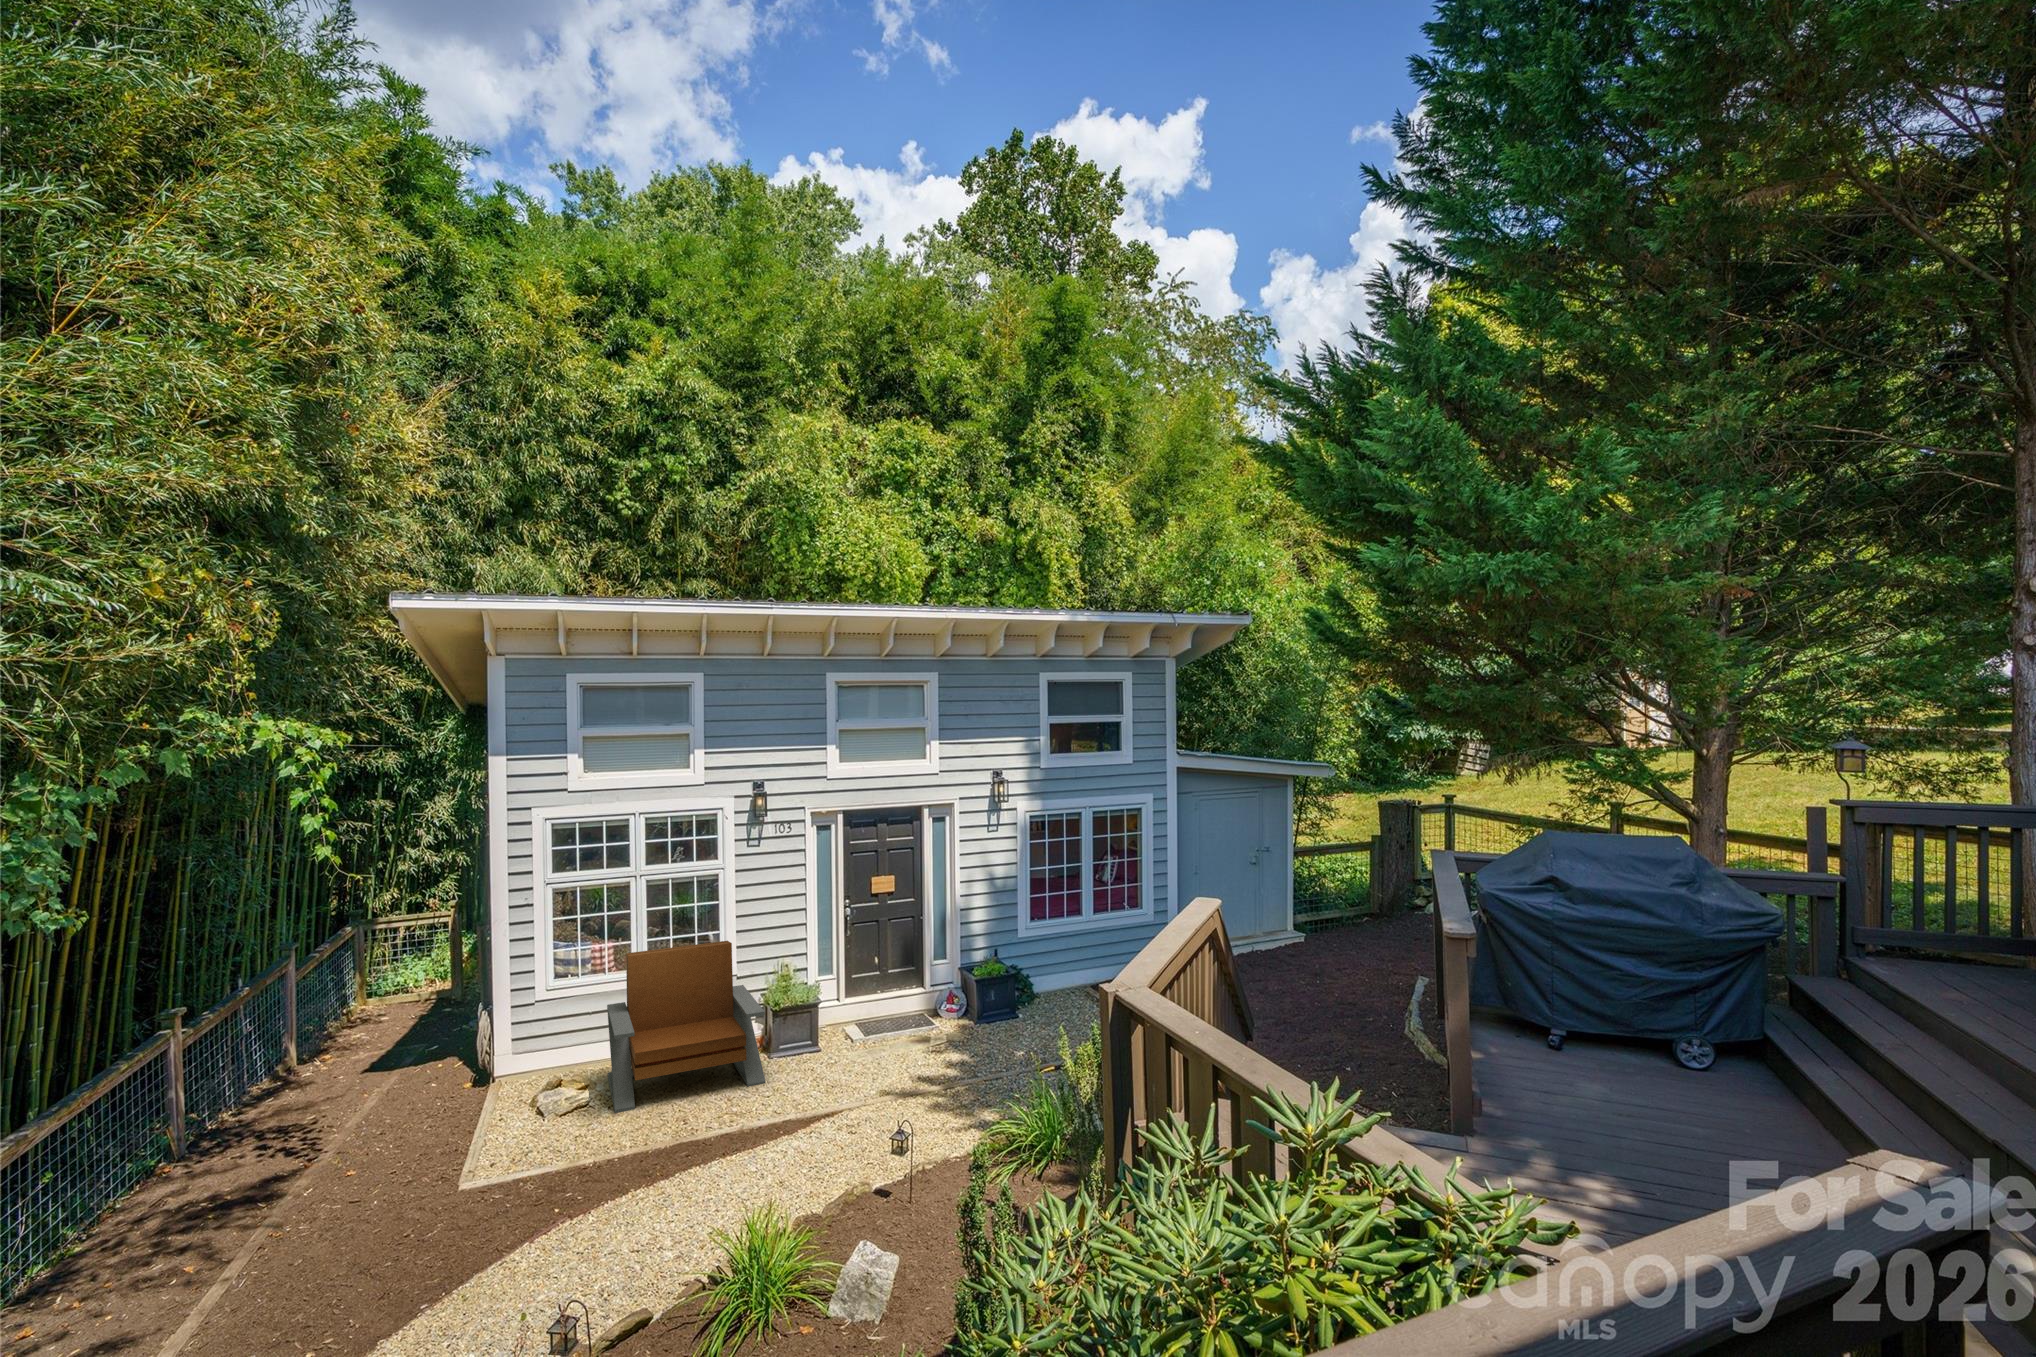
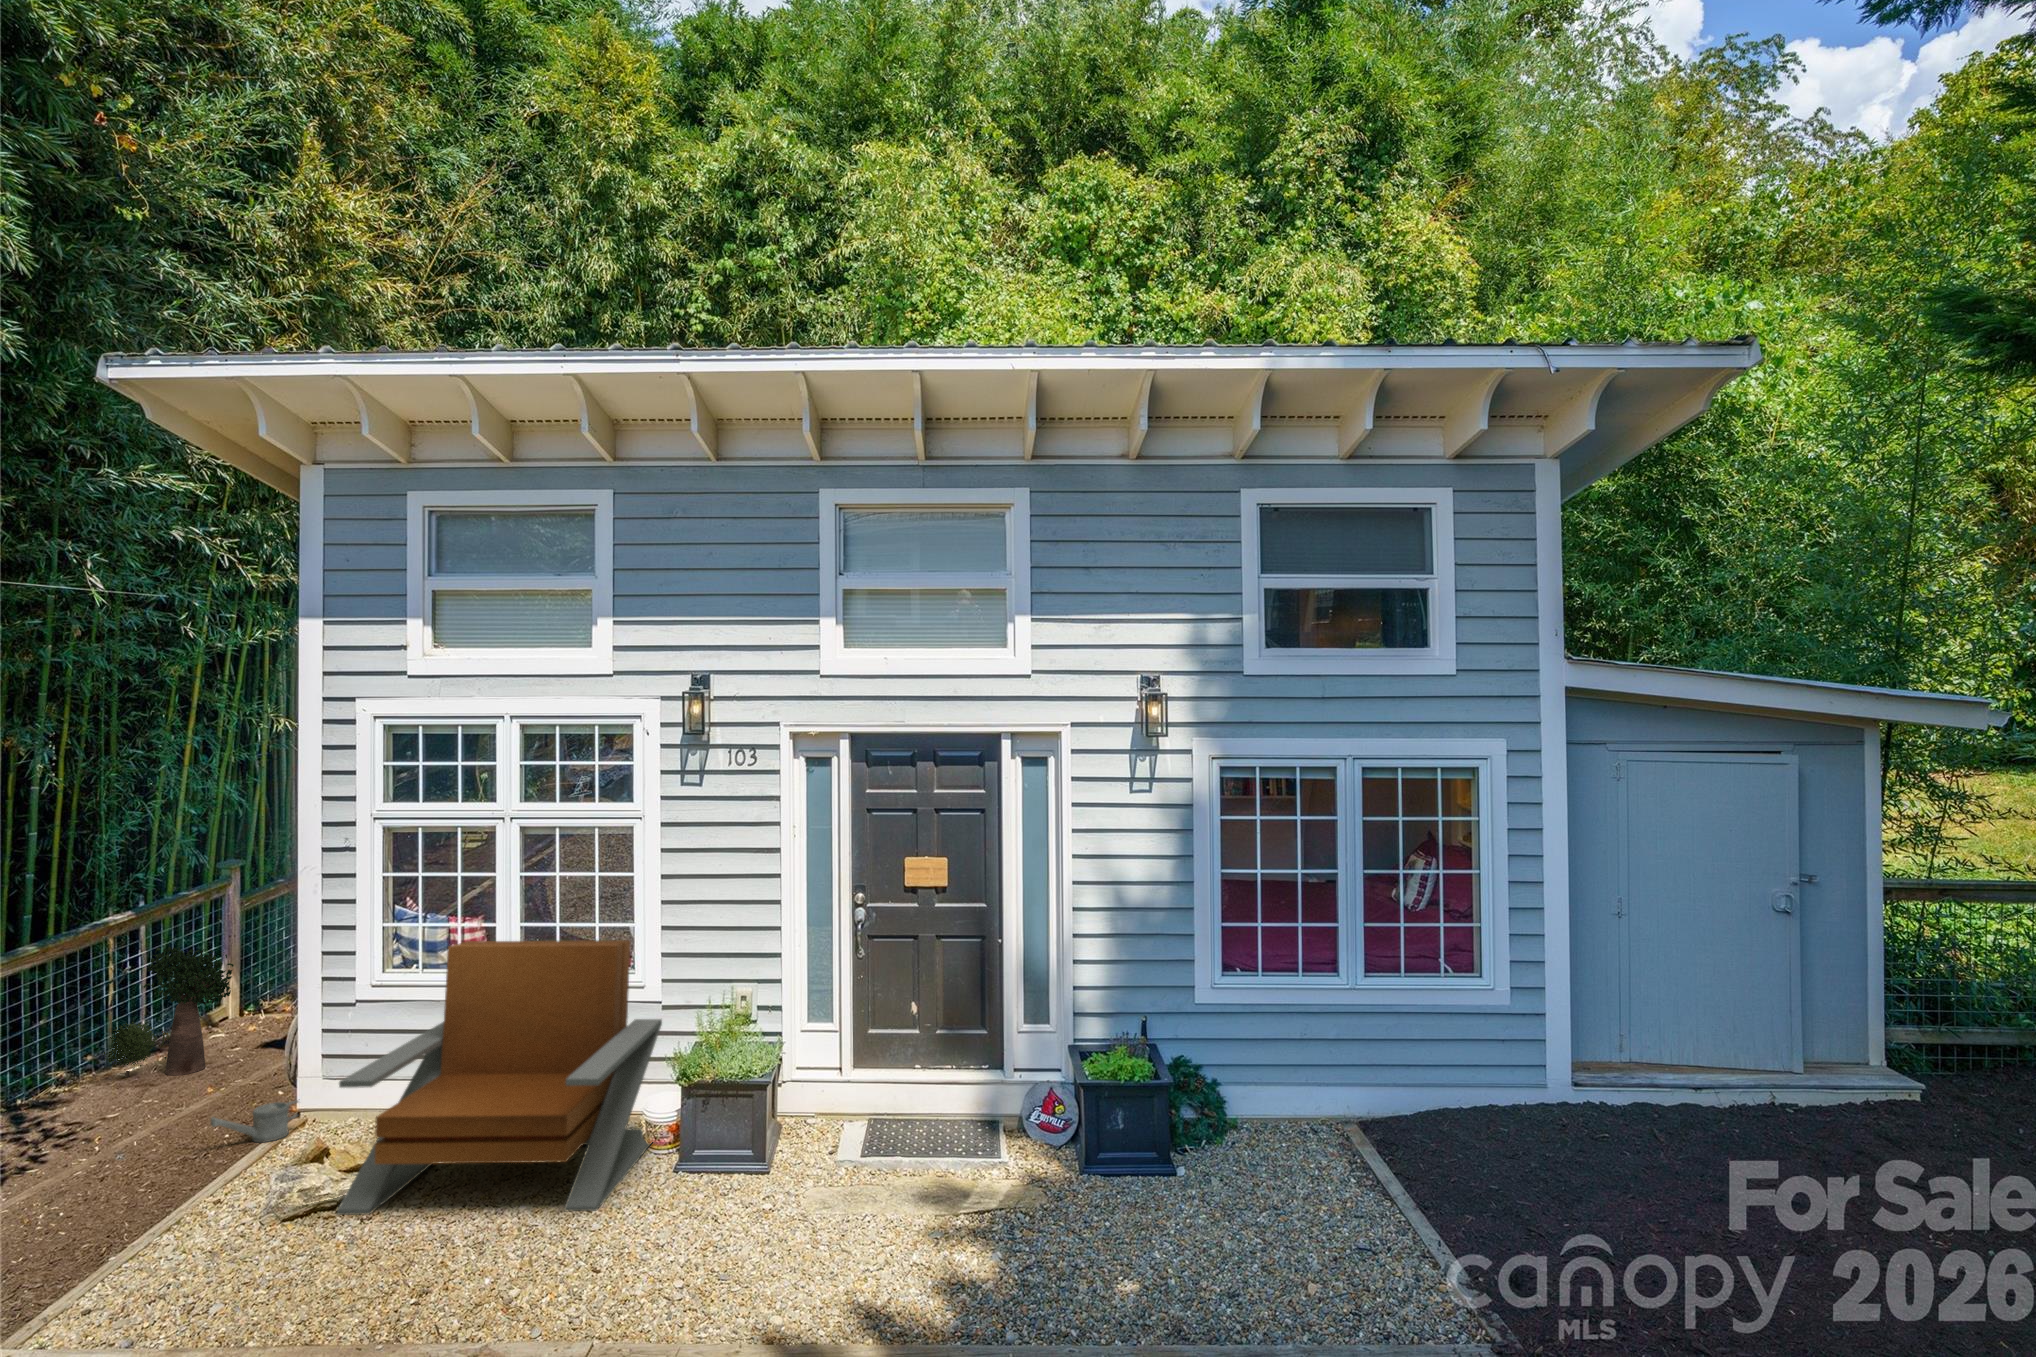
potted plant: none [256,995,353,1097] -> present [103,947,234,1077]
watering can: none [458,1072,501,1102] -> present [211,1101,298,1143]

